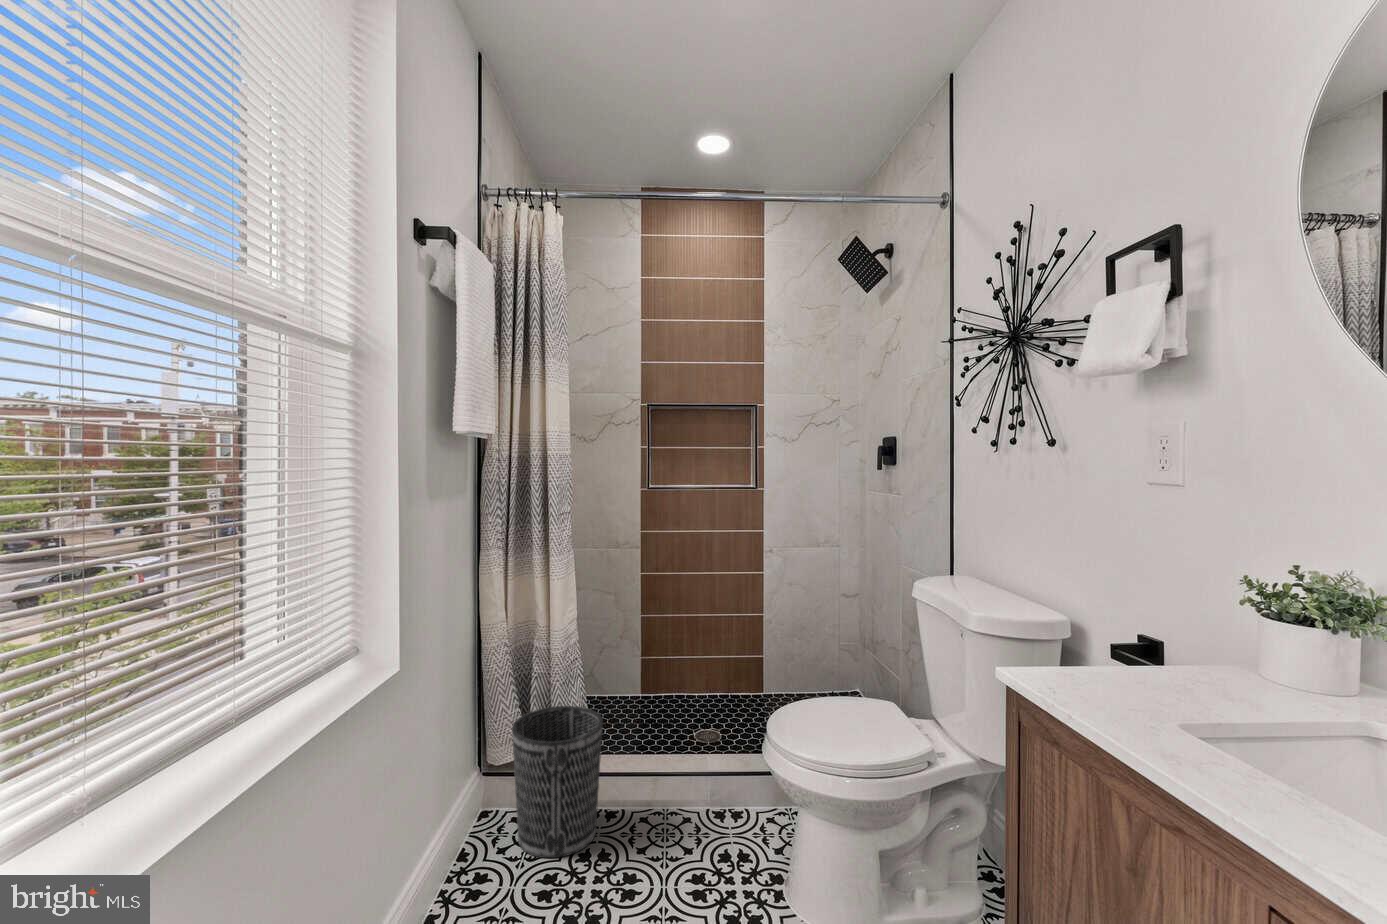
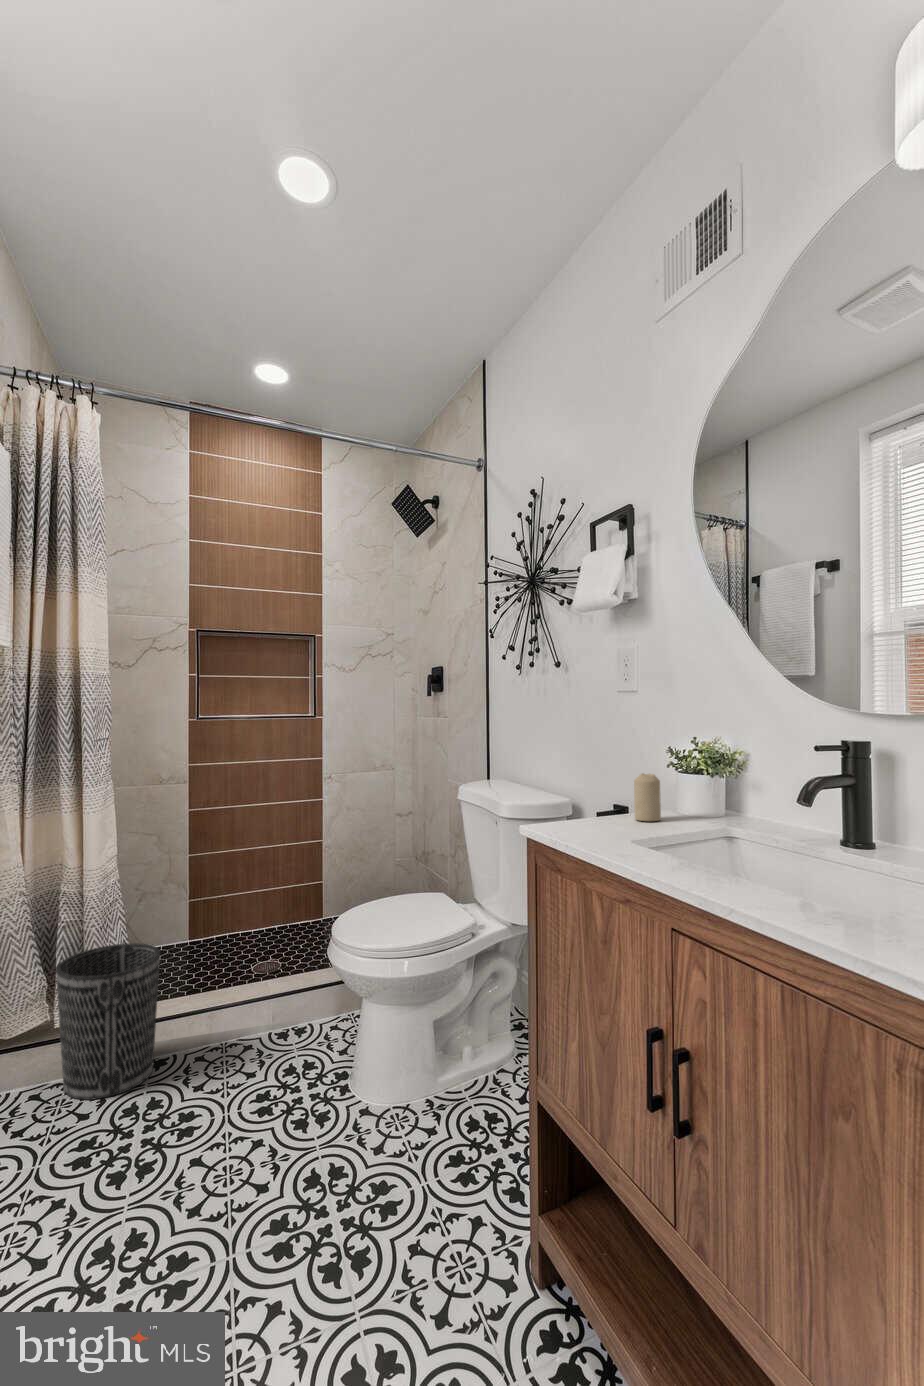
candle: none [1186,613,1233,687] -> present [634,774,661,821]

